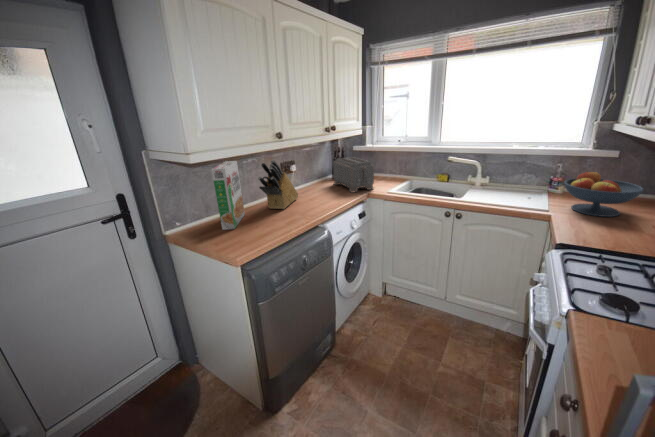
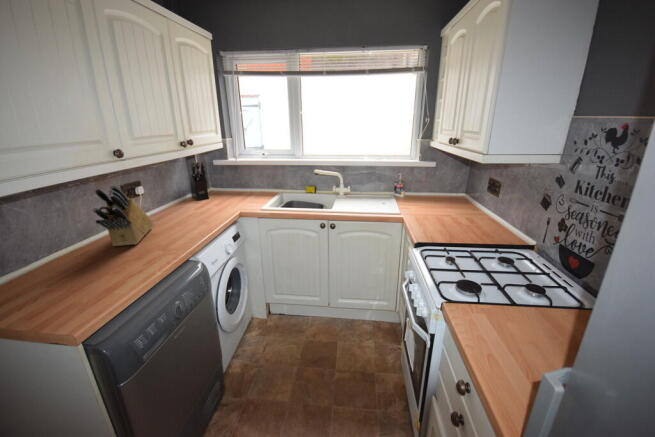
toaster: present [333,157,374,193] -> none [193,173,245,214]
cereal box: present [212,161,245,230] -> none [8,189,76,289]
fruit bowl: present [564,172,644,217] -> none [407,178,457,214]

